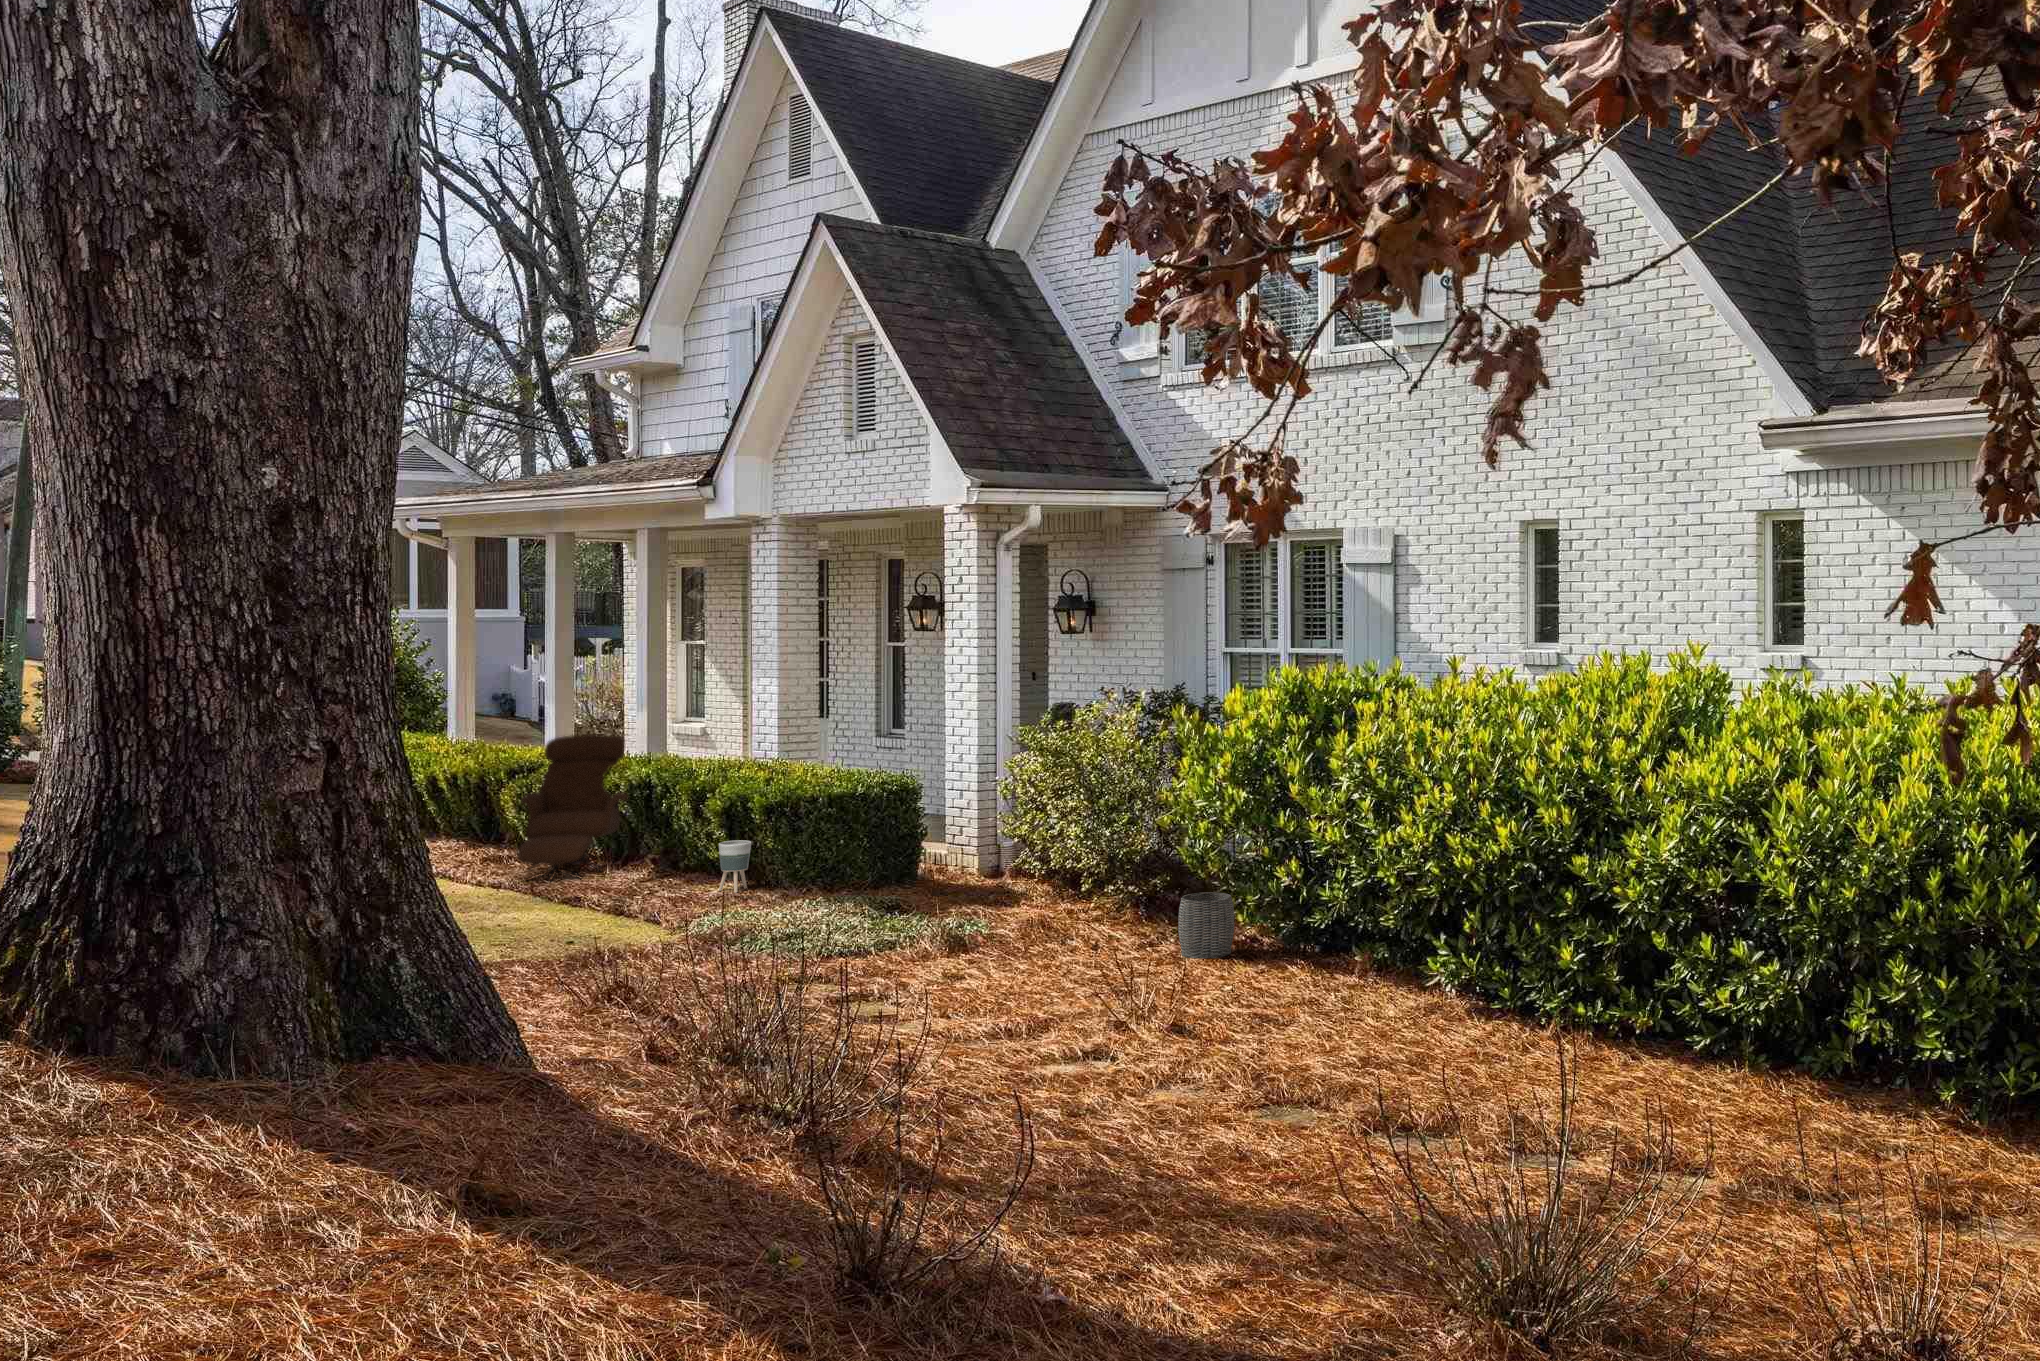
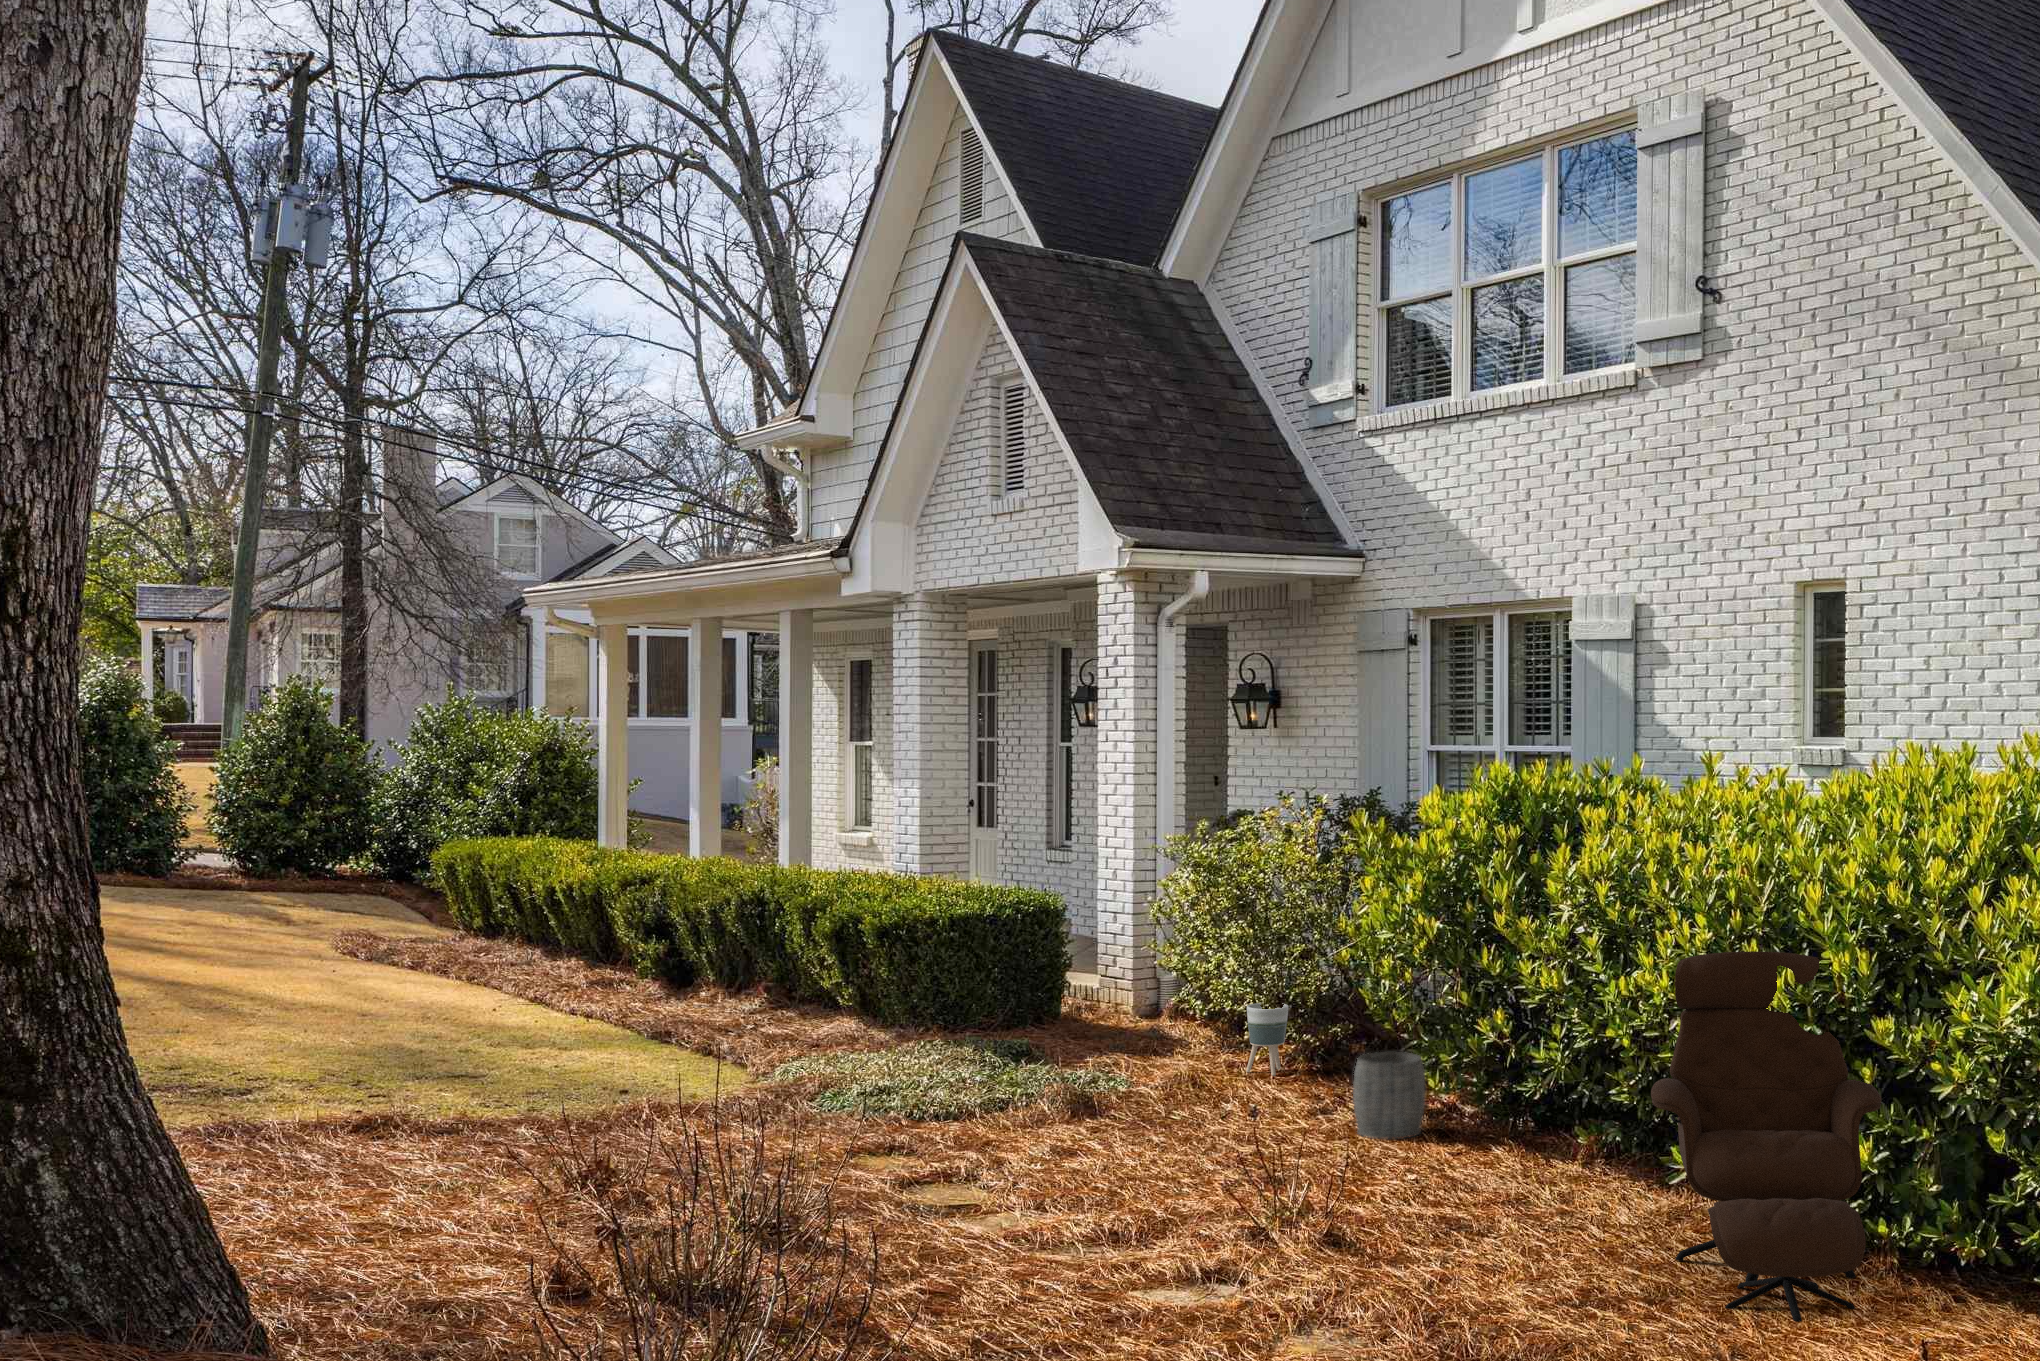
lounge chair: present [517,734,630,882] -> present [1651,951,1882,1322]
planter: present [719,840,751,893] -> present [1246,1003,1289,1076]

